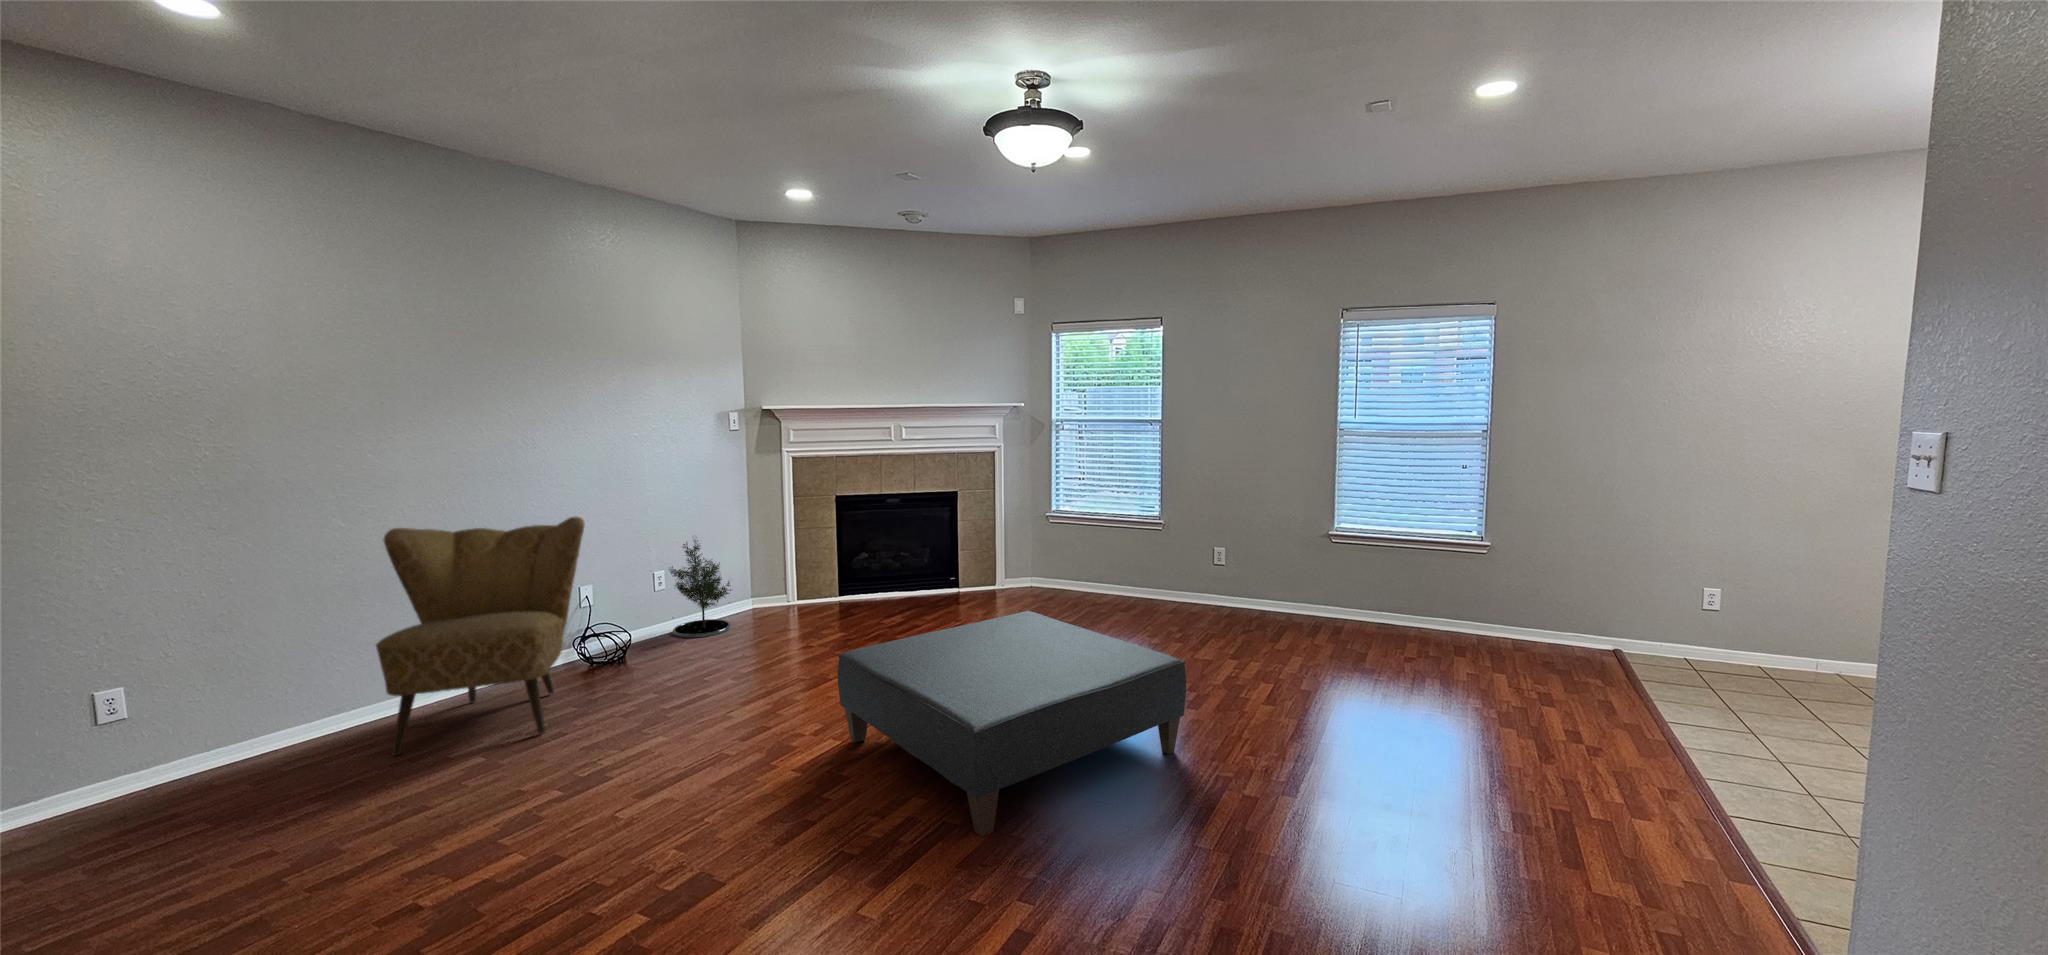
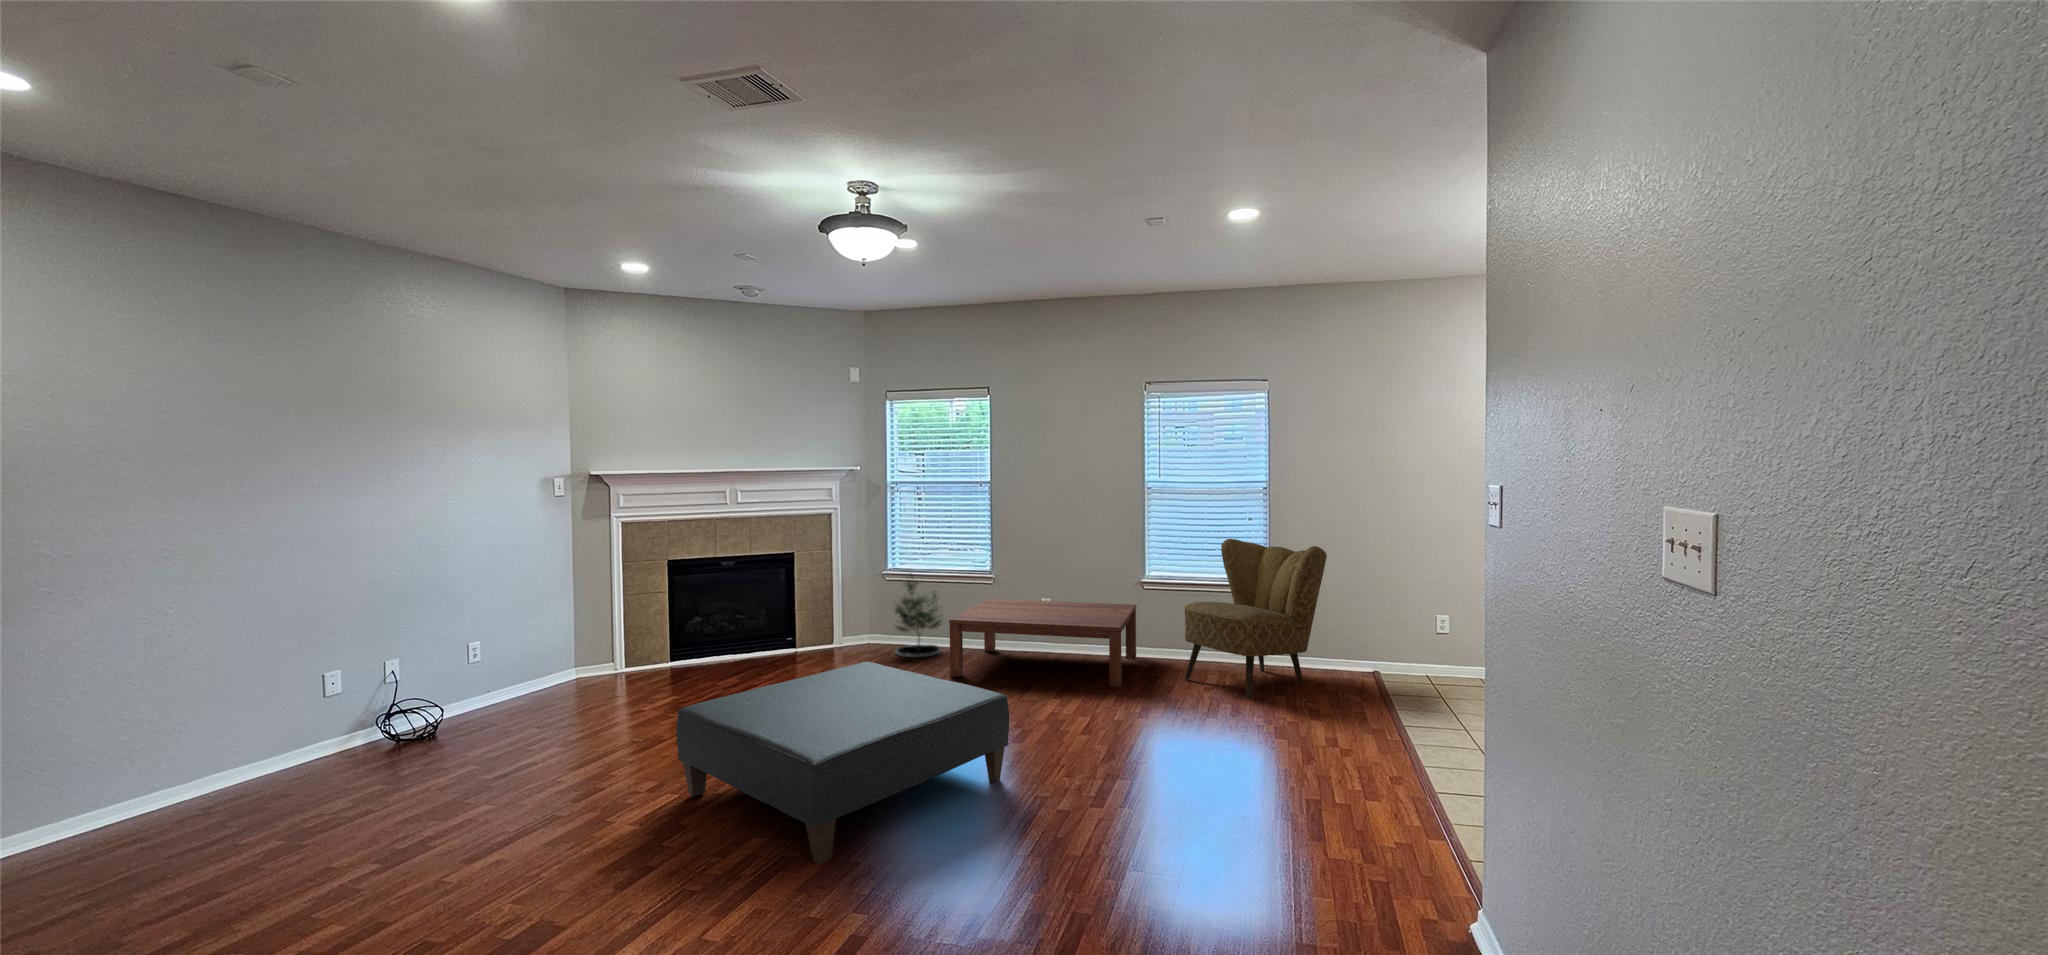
armchair: present [376,517,585,756] -> present [1185,539,1327,699]
potted tree: present [670,537,731,638] -> present [895,573,942,657]
coffee table: none [1112,546,1318,650] -> present [949,599,1136,687]

